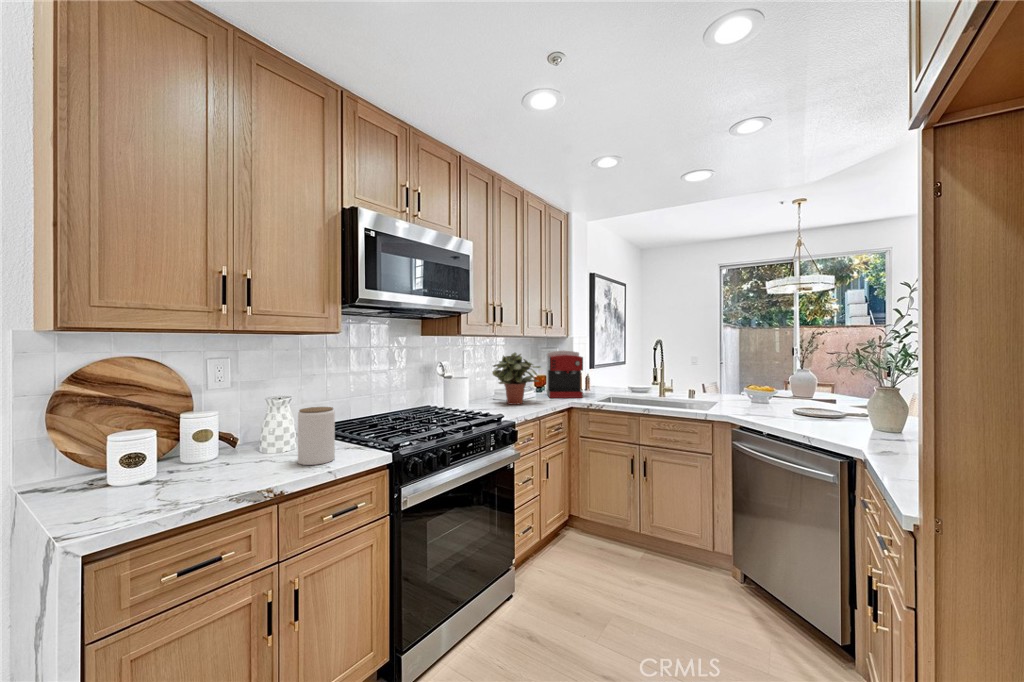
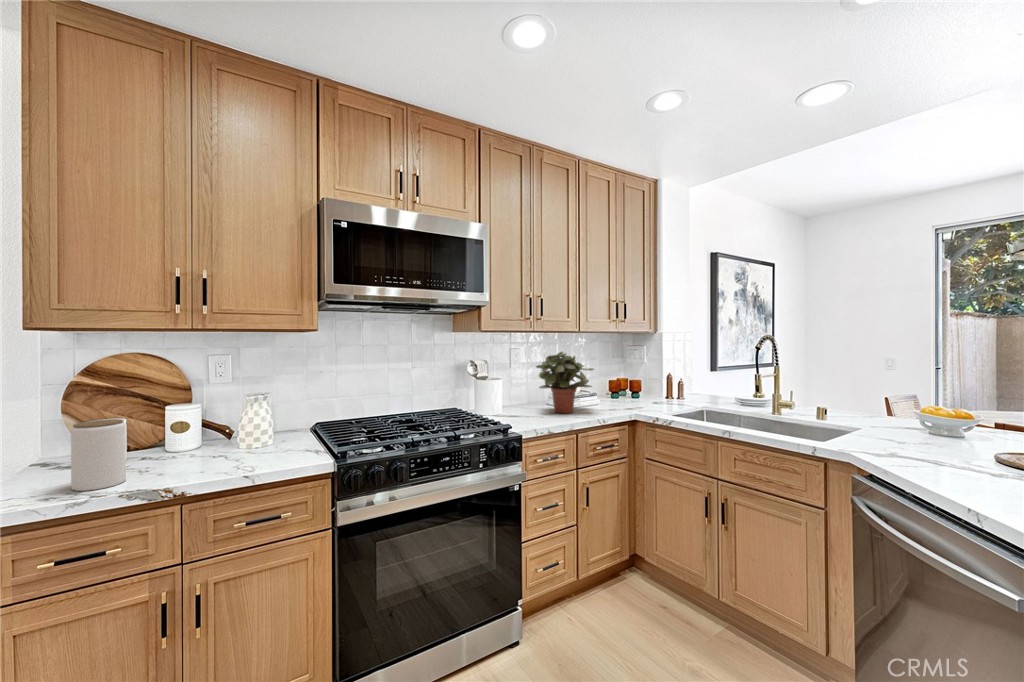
coffee maker: present [547,351,583,398] -> none [616,350,661,410]
jar: present [298,407,335,465] -> present [71,419,126,491]

